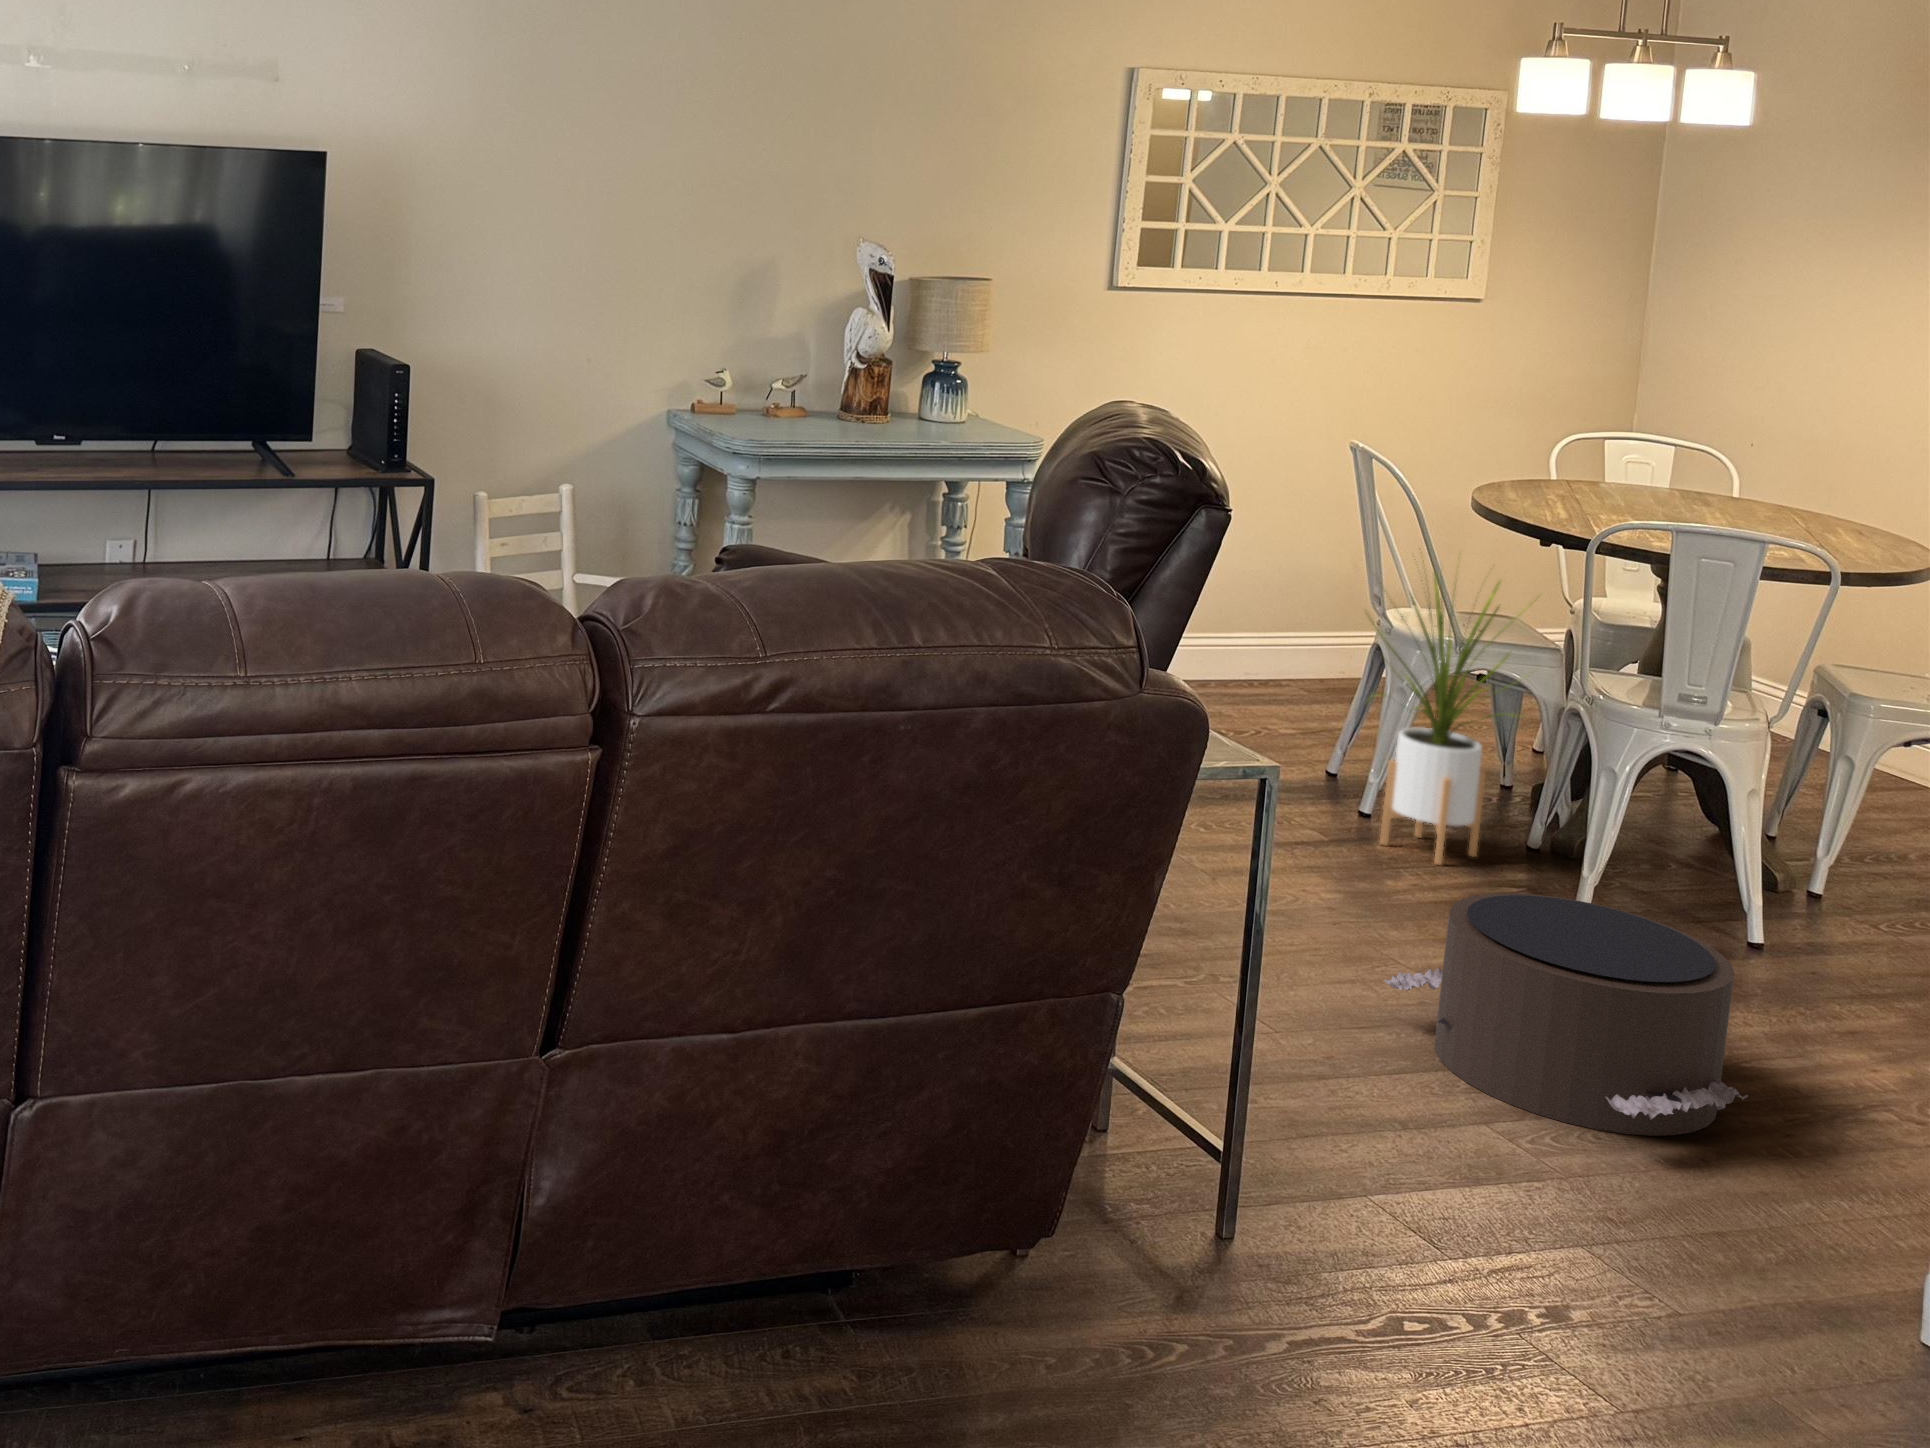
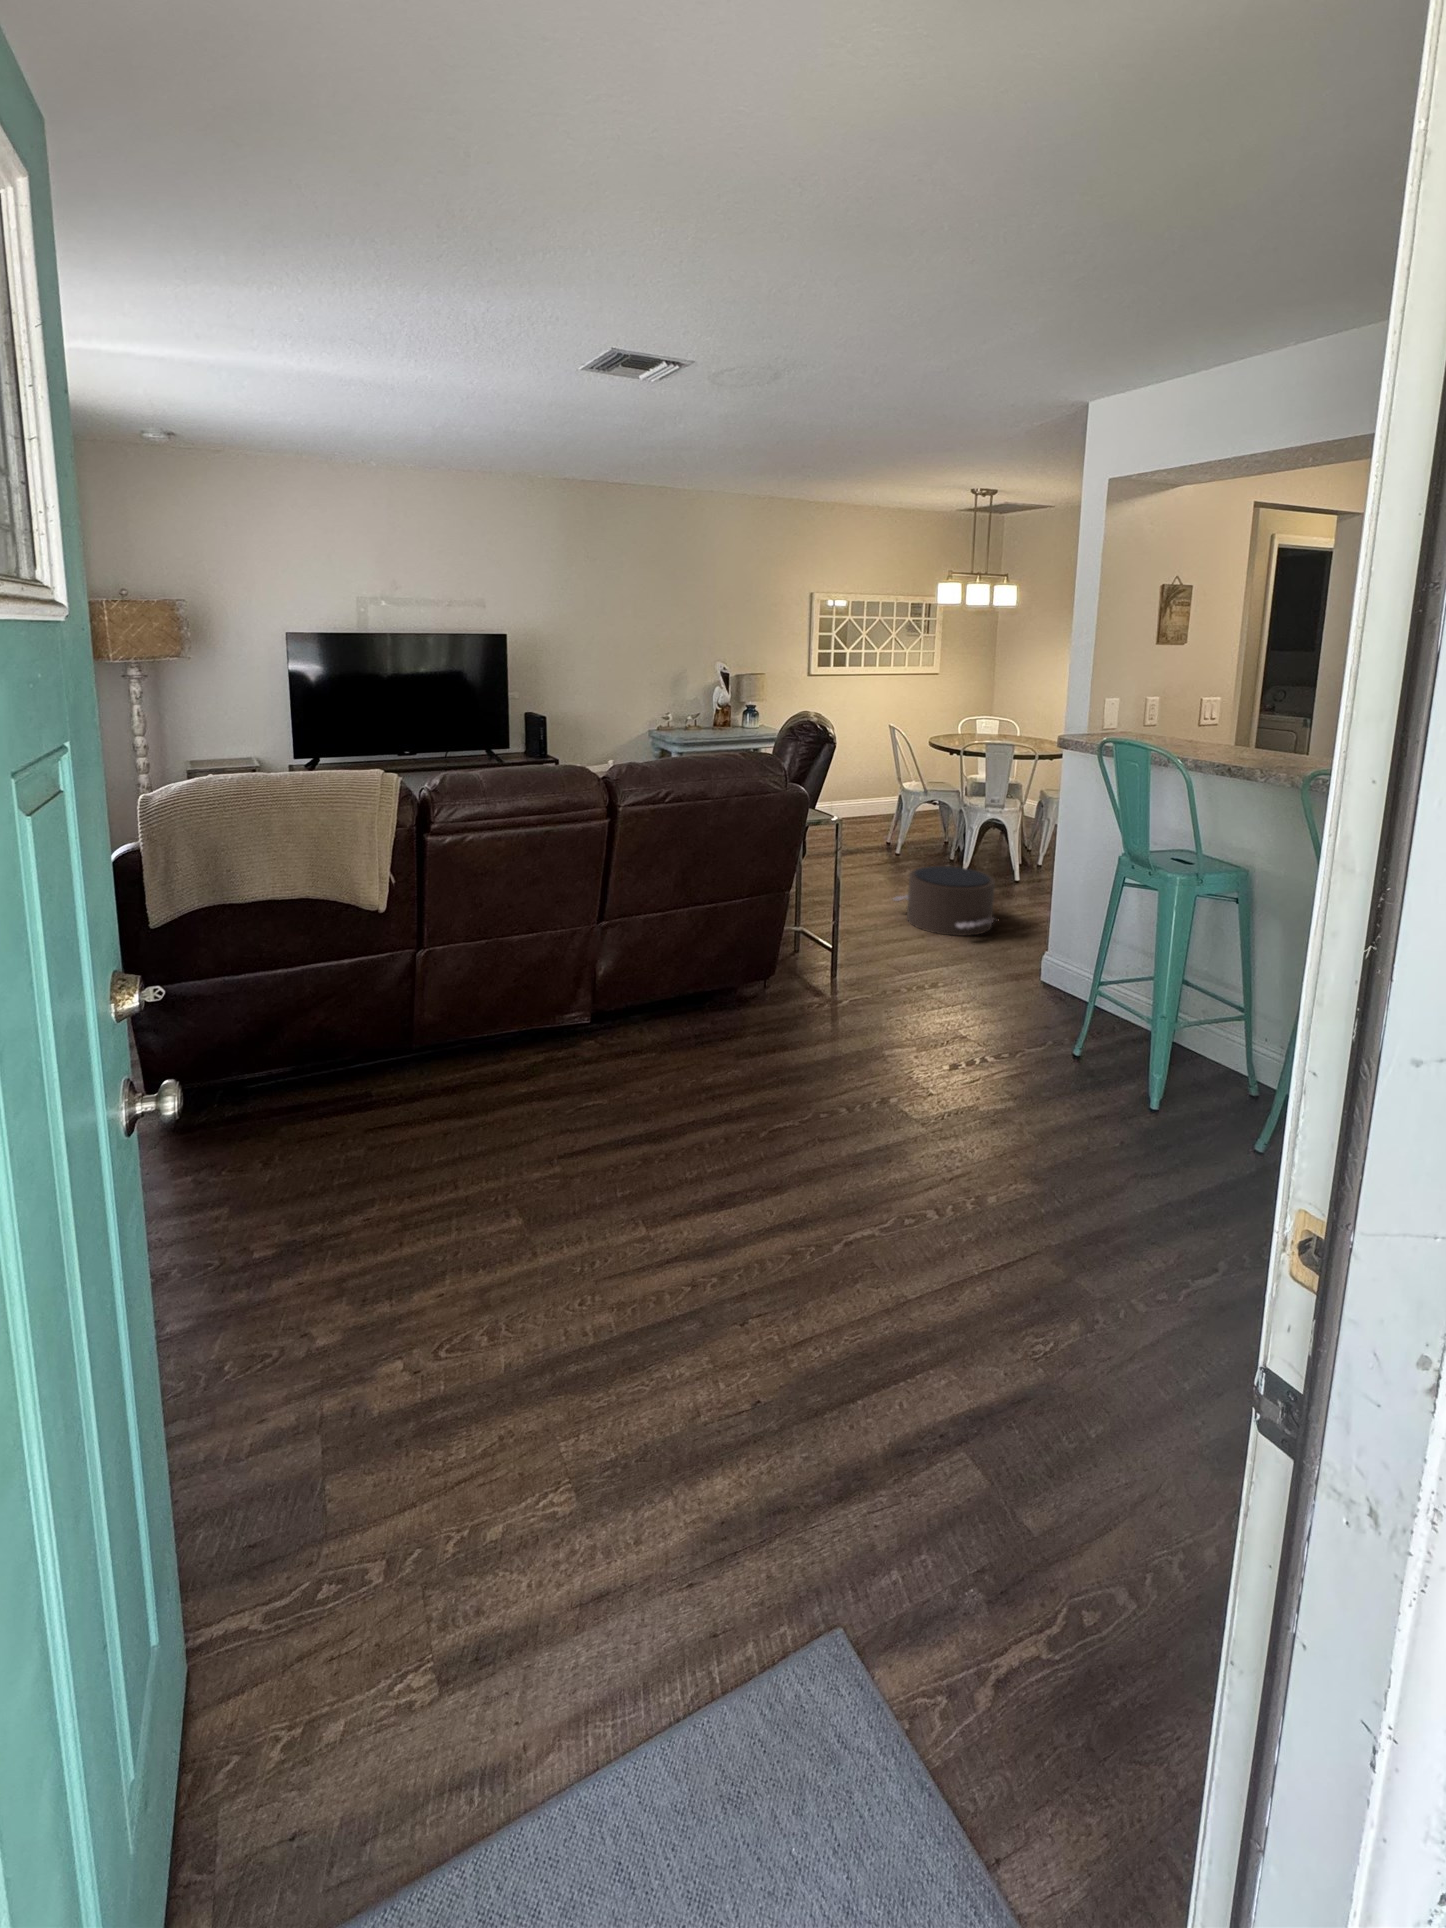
house plant: present [1366,568,1522,865] -> none [893,758,949,867]

